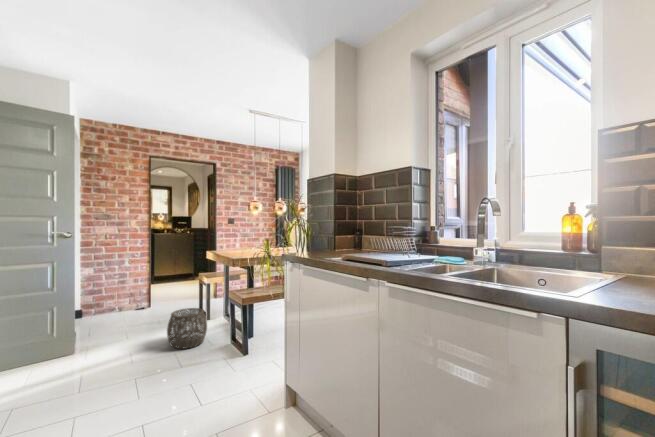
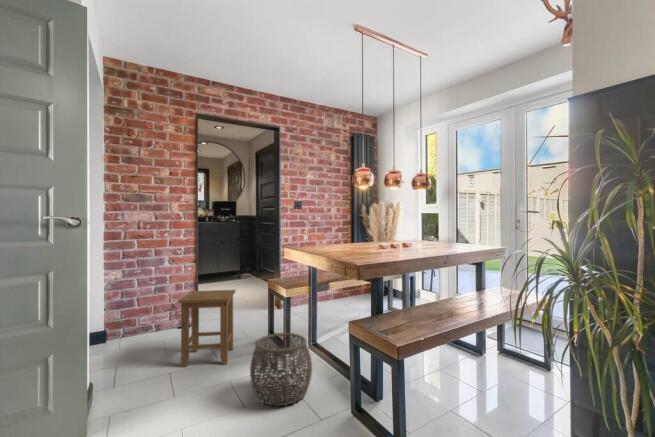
stool: none [128,282,171,332] -> present [178,290,235,367]

